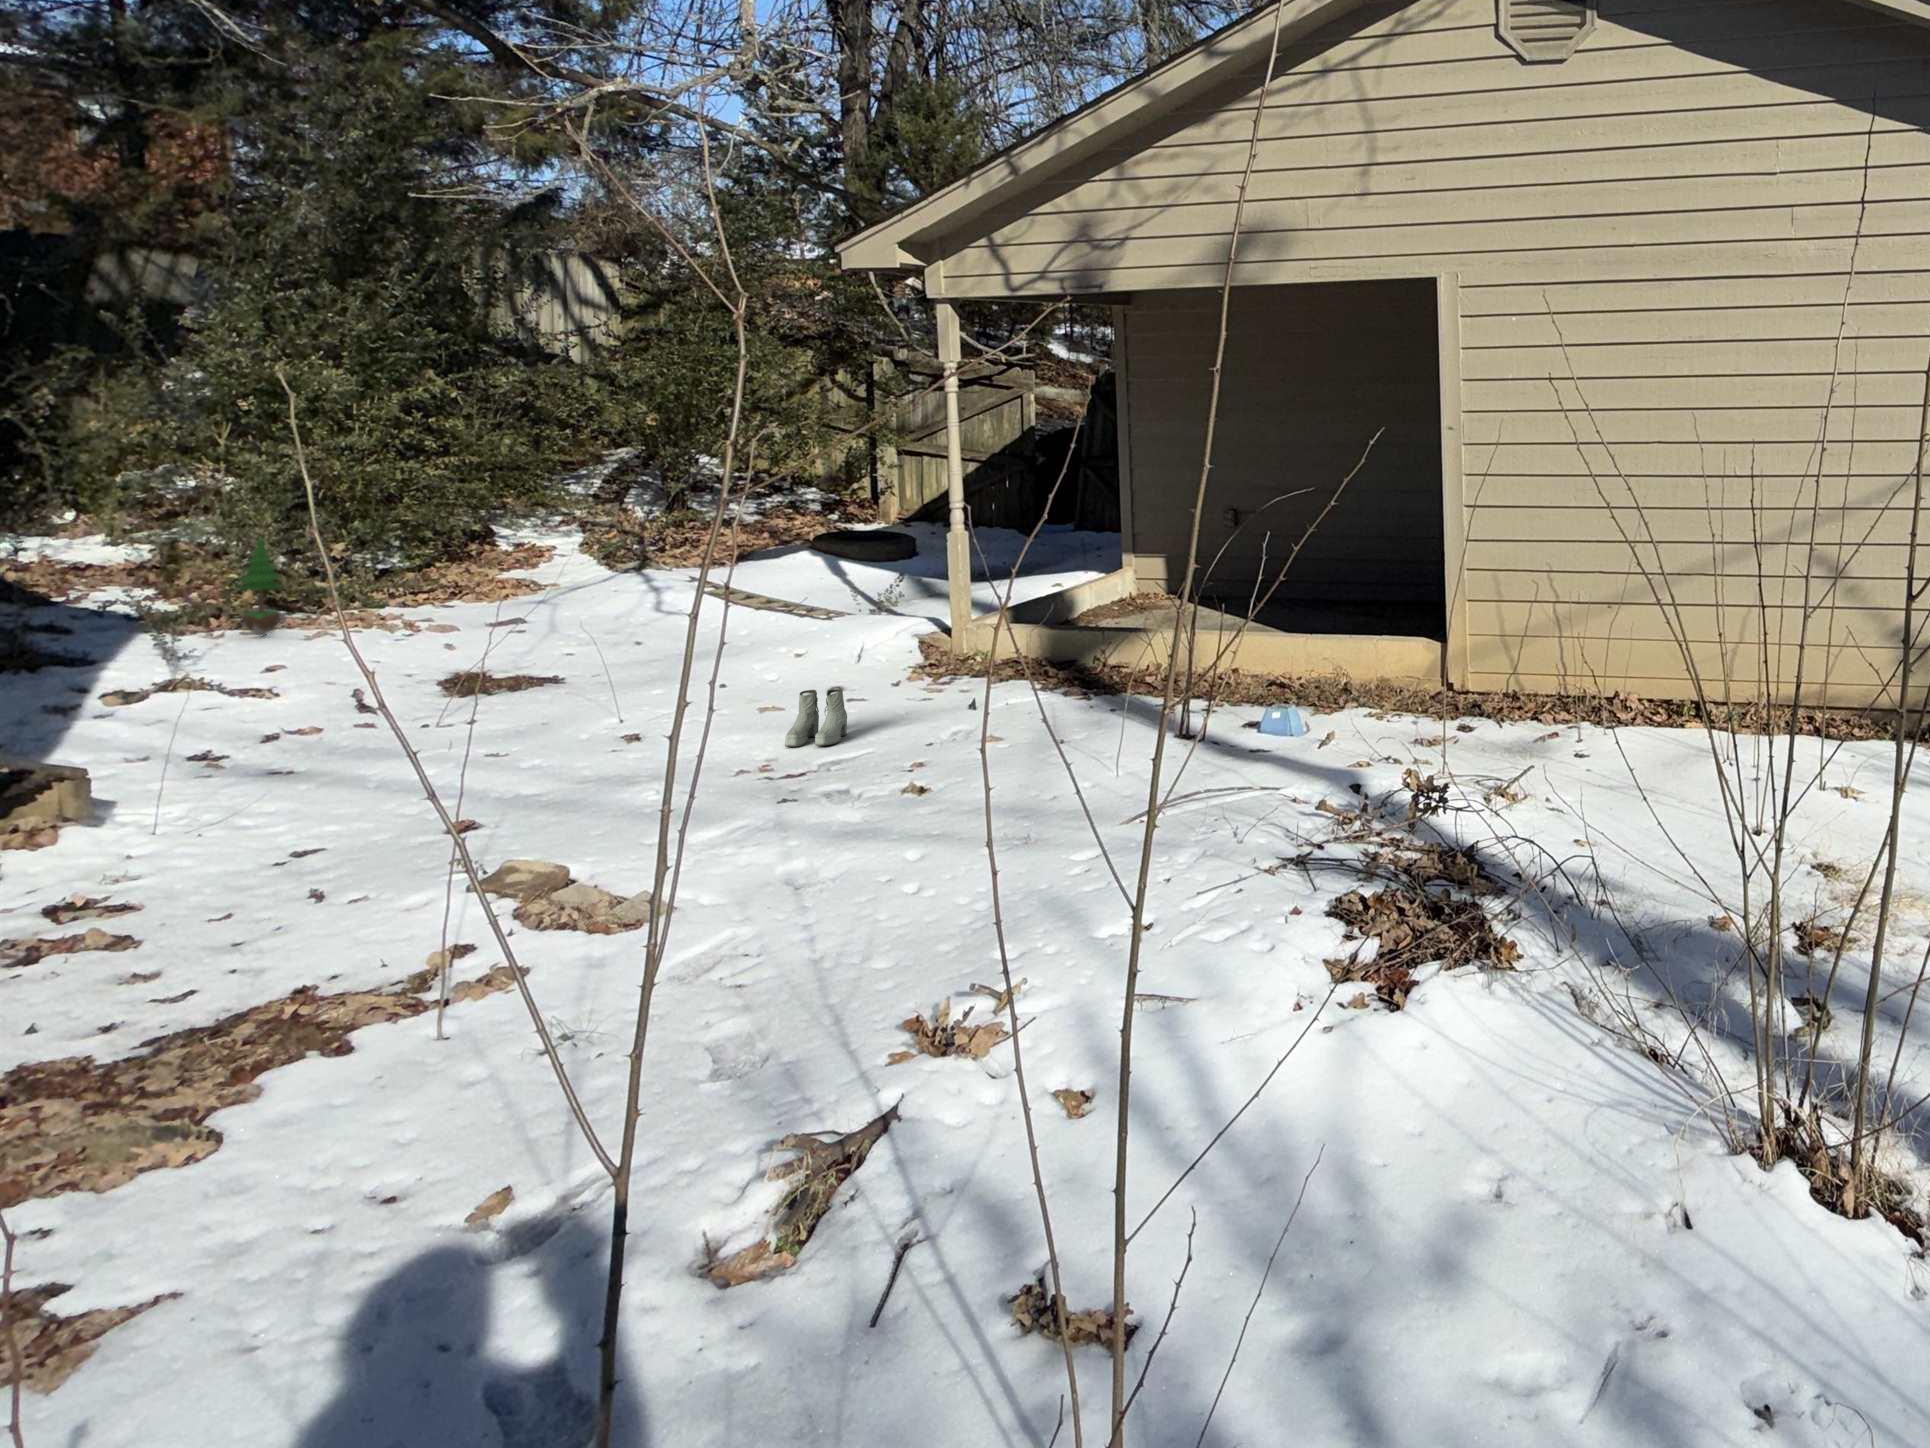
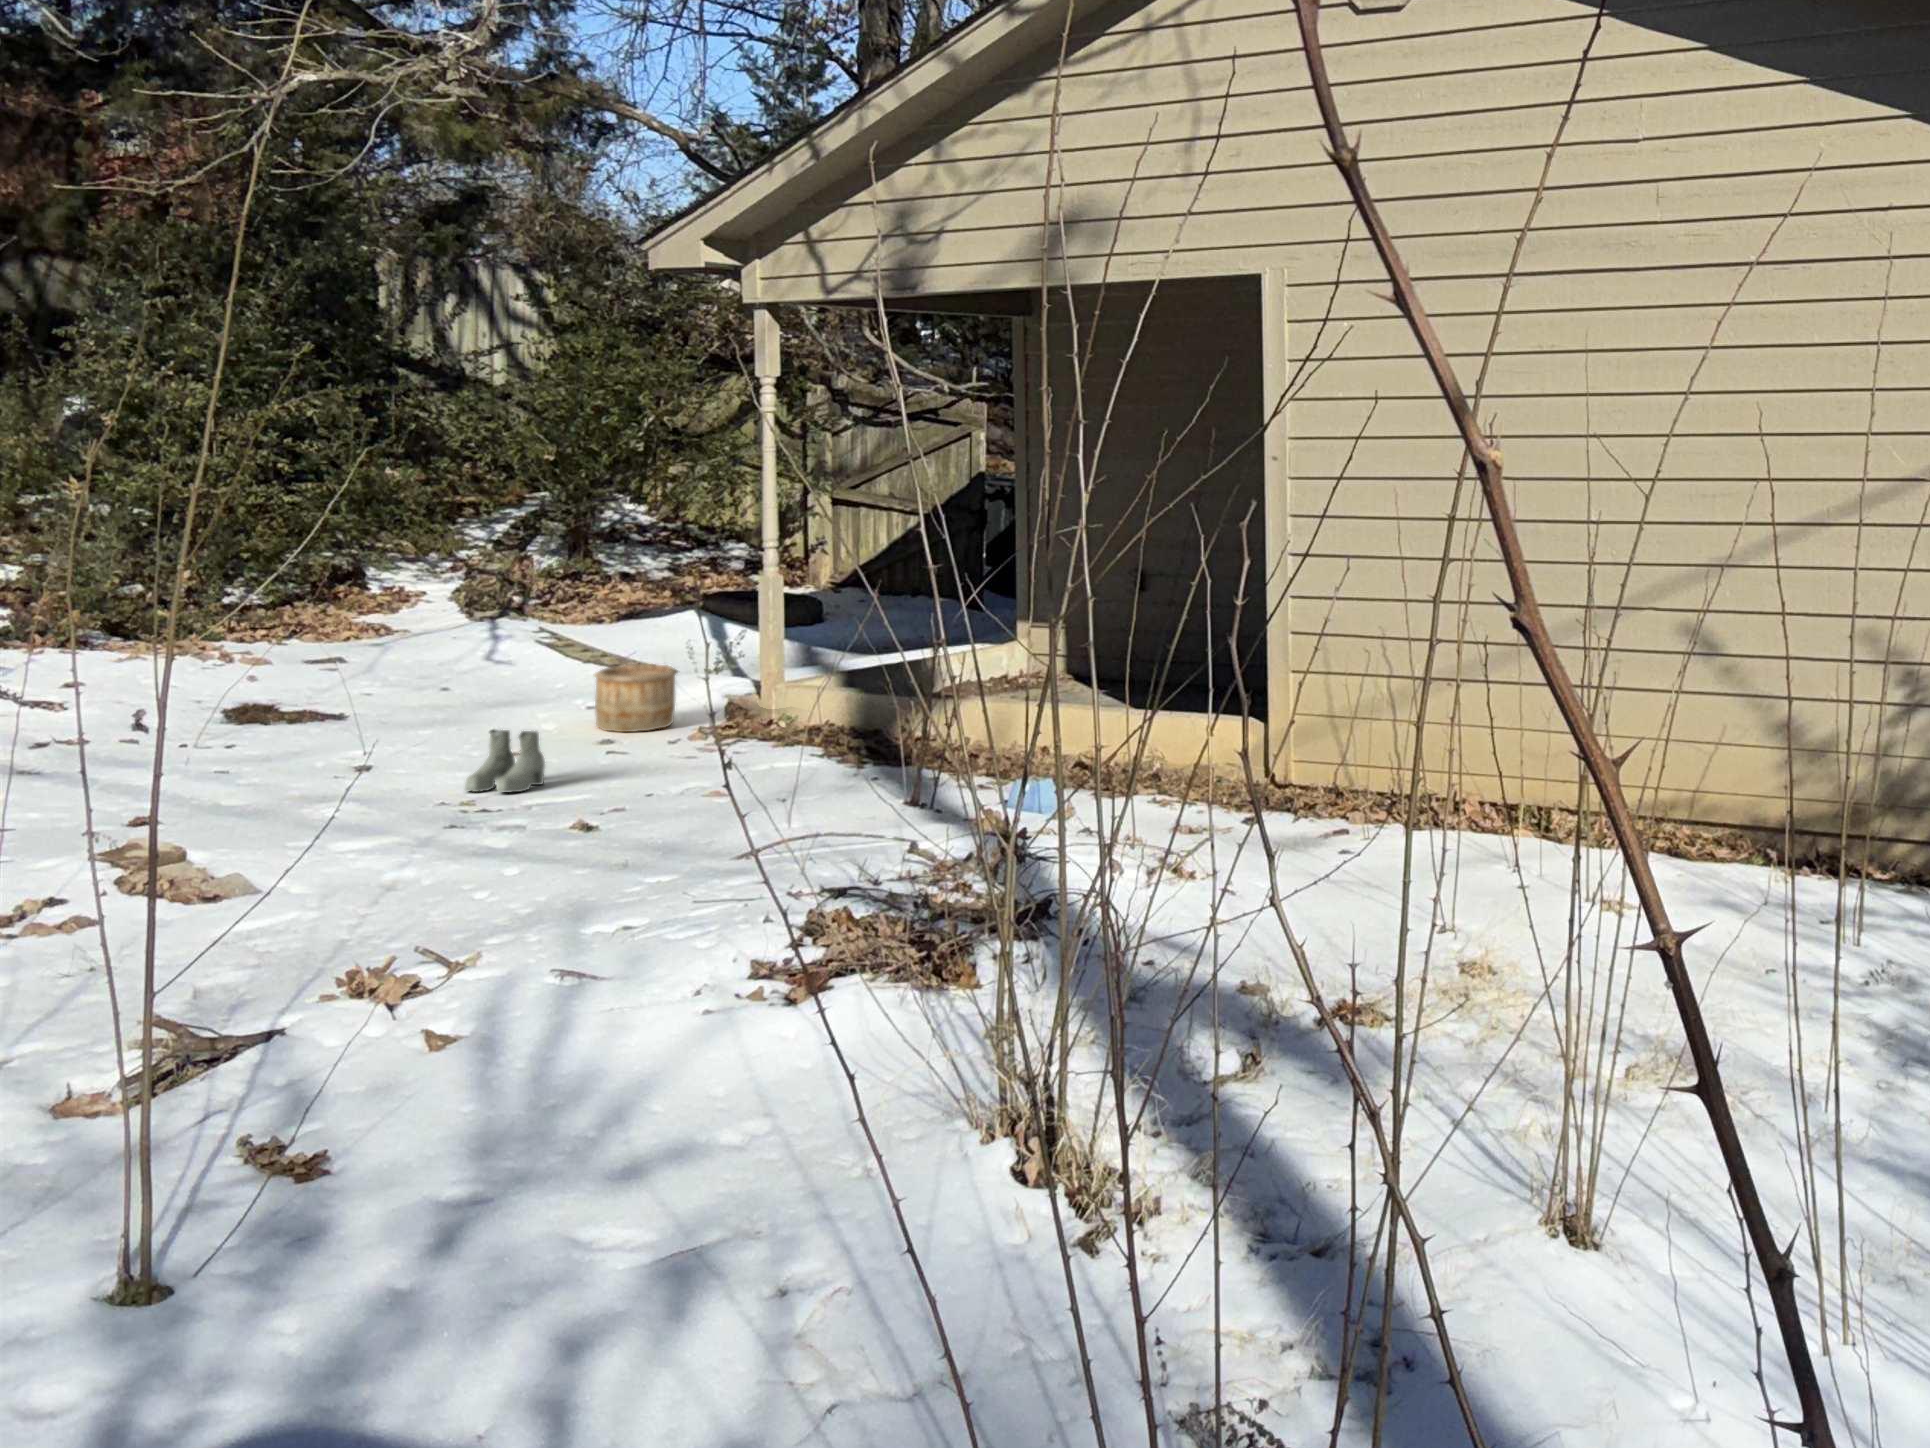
potted tree: present [240,536,284,636] -> none [50,554,101,664]
wooden bucket: none [829,616,900,678] -> present [595,664,677,732]

